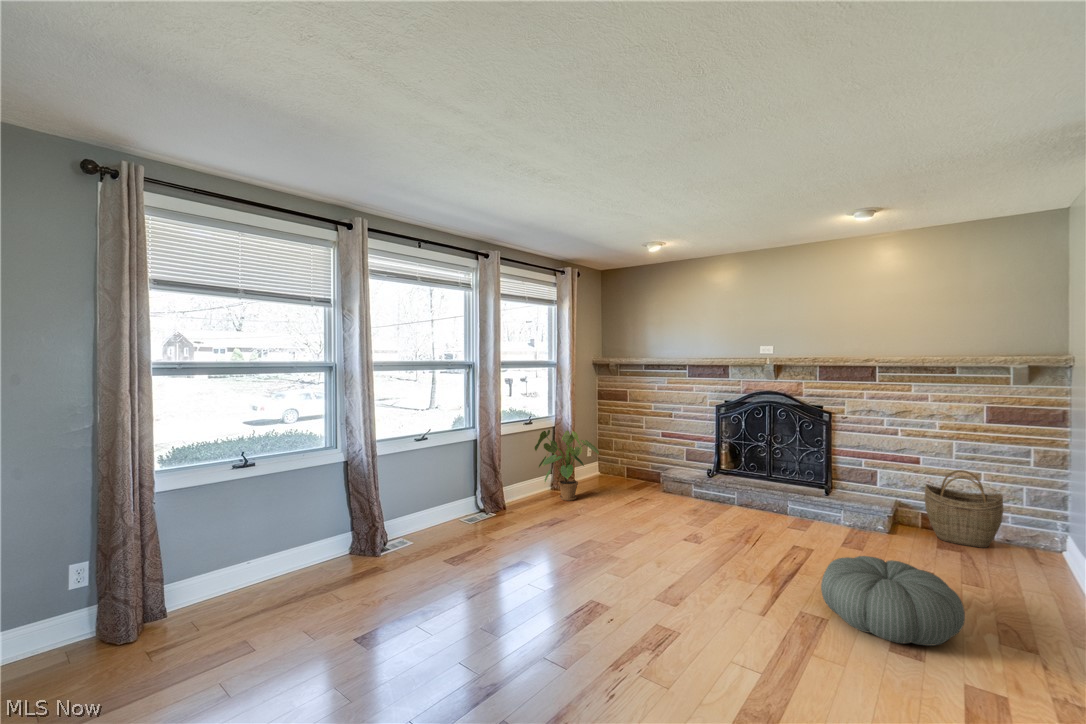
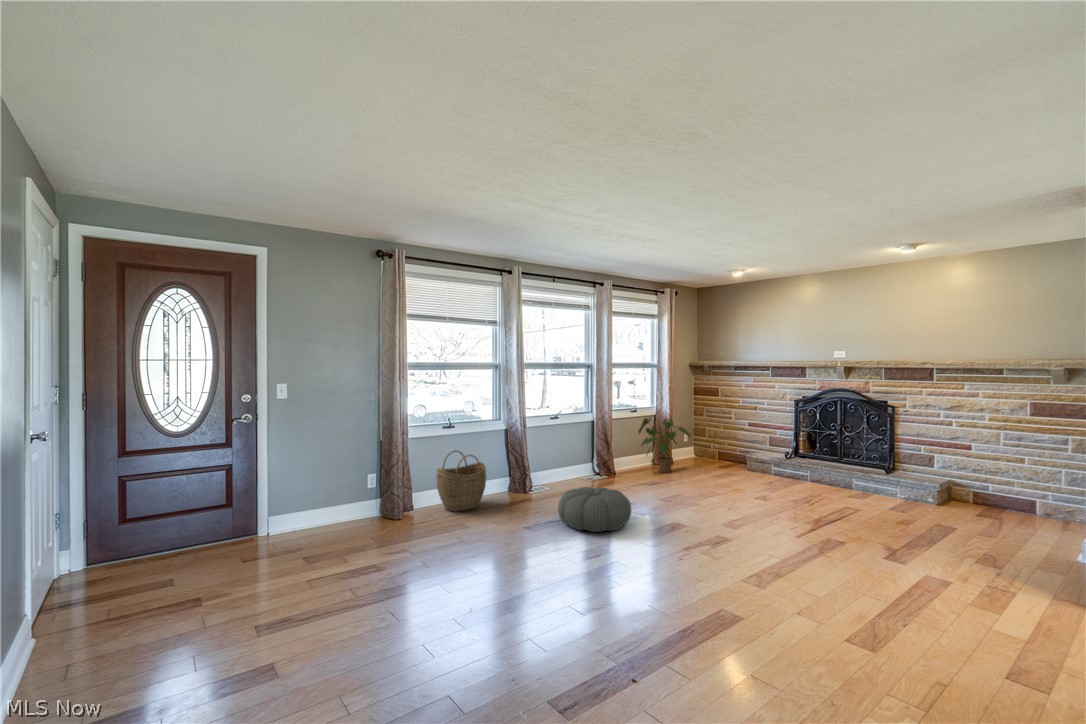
woven basket: present [925,470,1003,548] -> present [436,450,486,512]
pouf: present [821,556,965,646] -> present [558,487,631,532]

